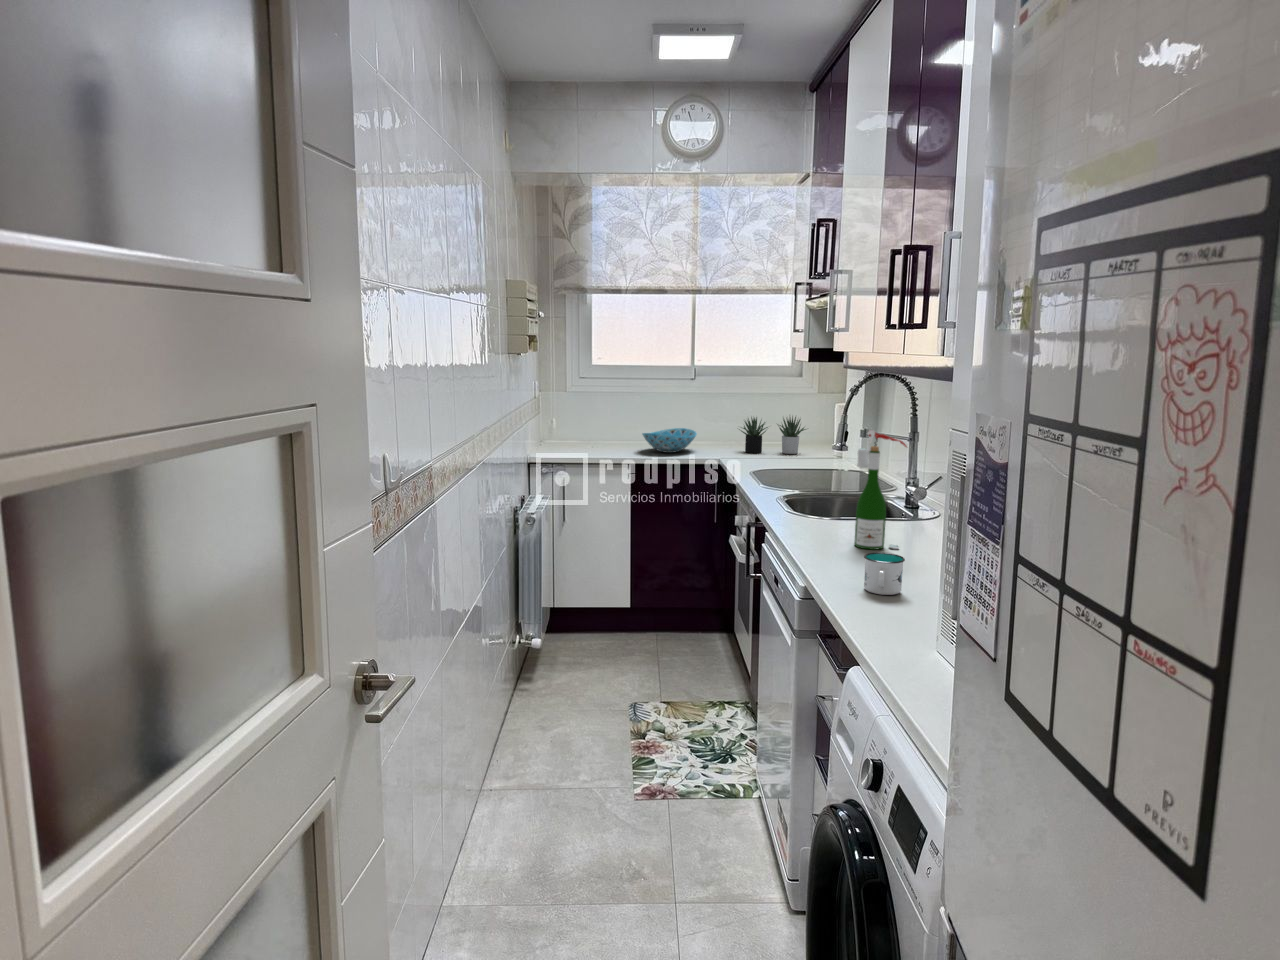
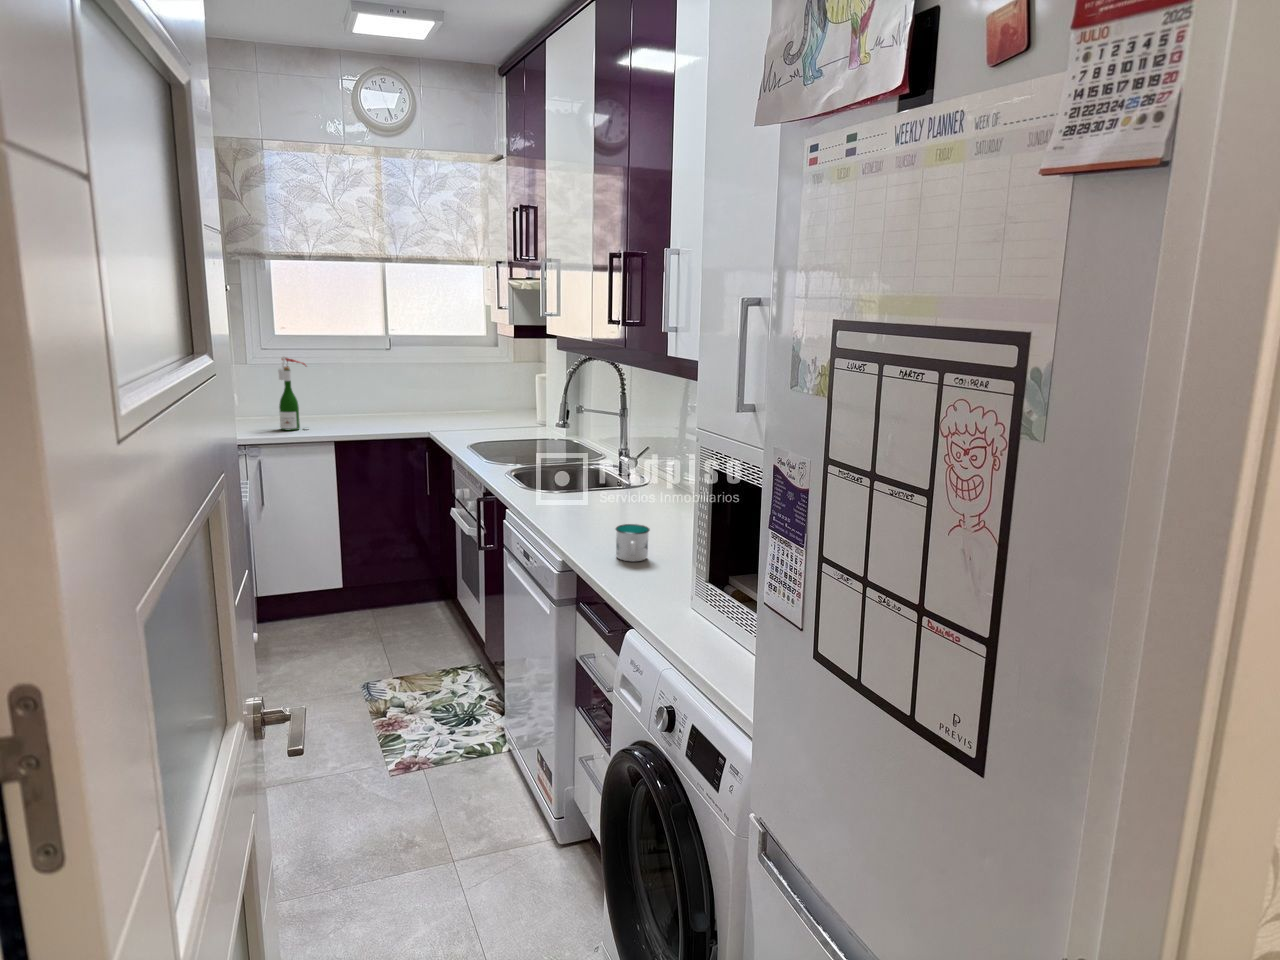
succulent plant: present [739,416,806,454] -> none [442,380,515,420]
bowl: present [642,428,697,453] -> none [344,397,402,424]
wine bottle: present [854,430,907,550] -> present [278,357,308,430]

